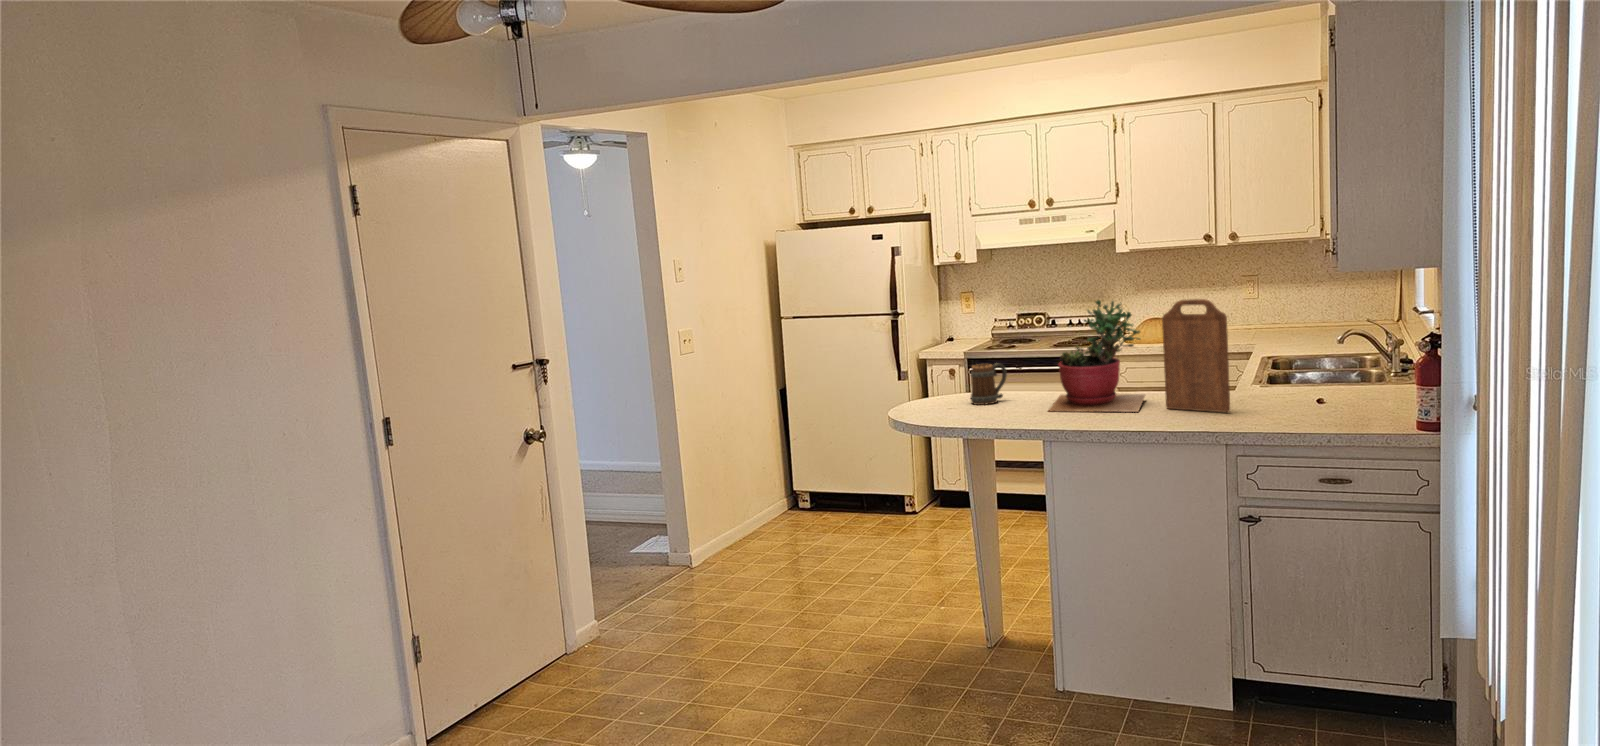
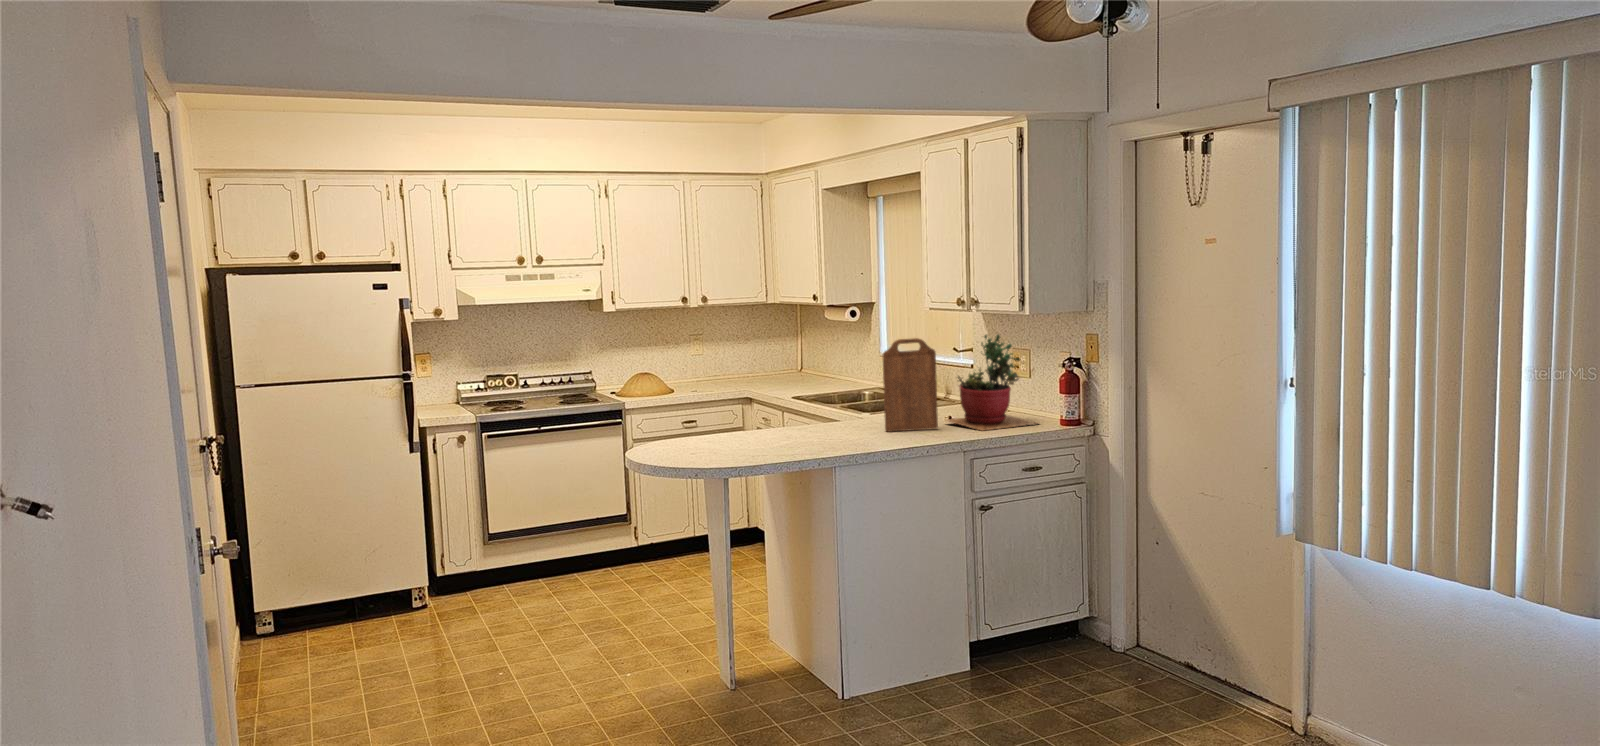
succulent plant: present [1049,300,1145,412] -> present [947,334,1037,431]
mug: present [971,363,1007,405] -> none [716,405,741,447]

